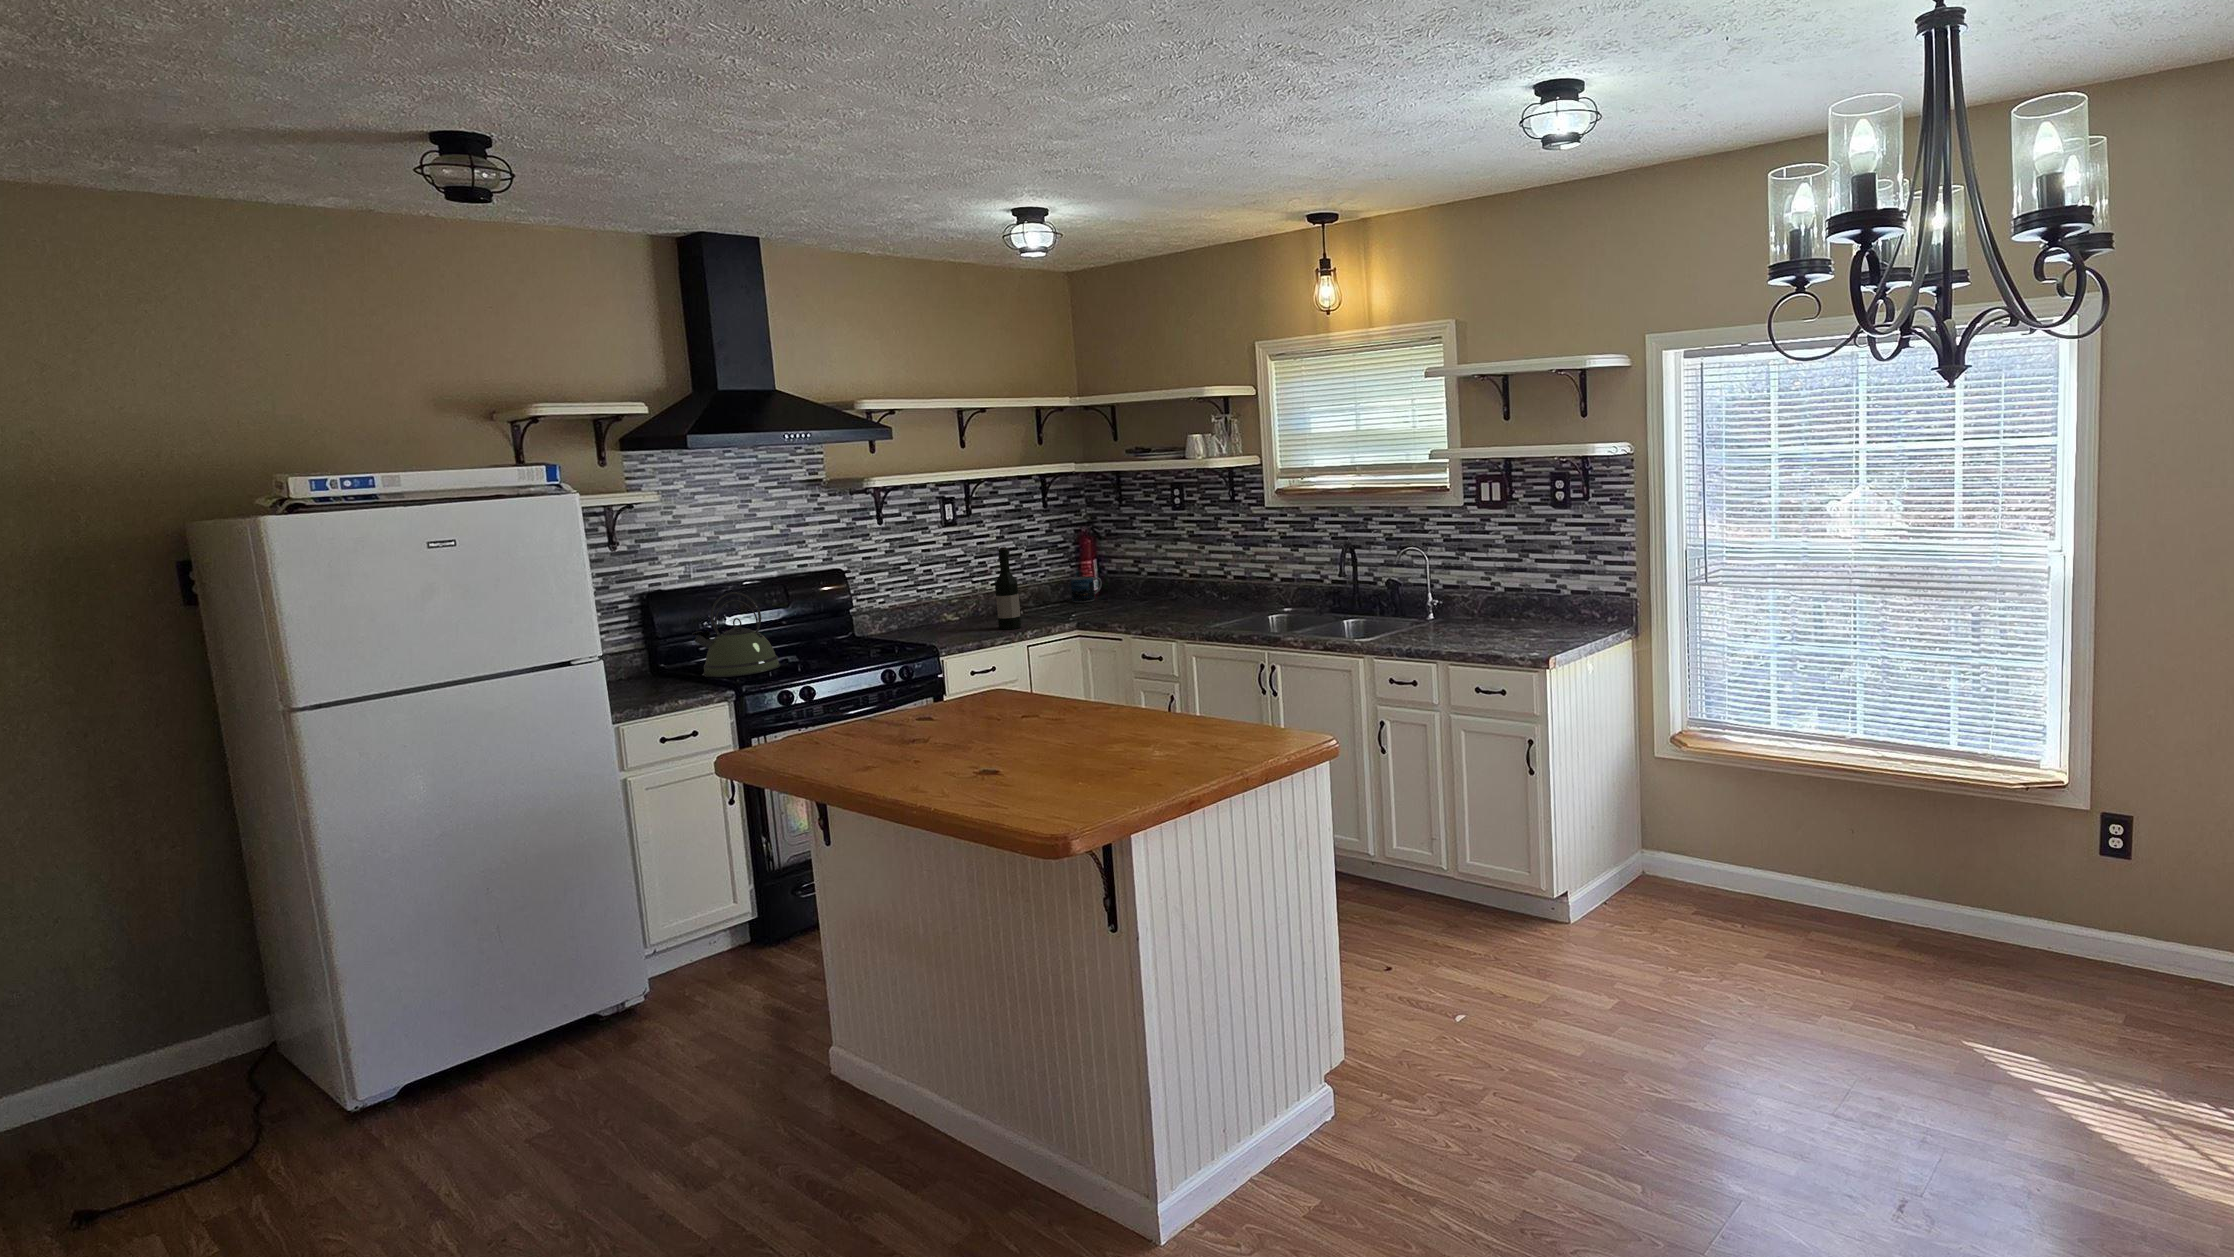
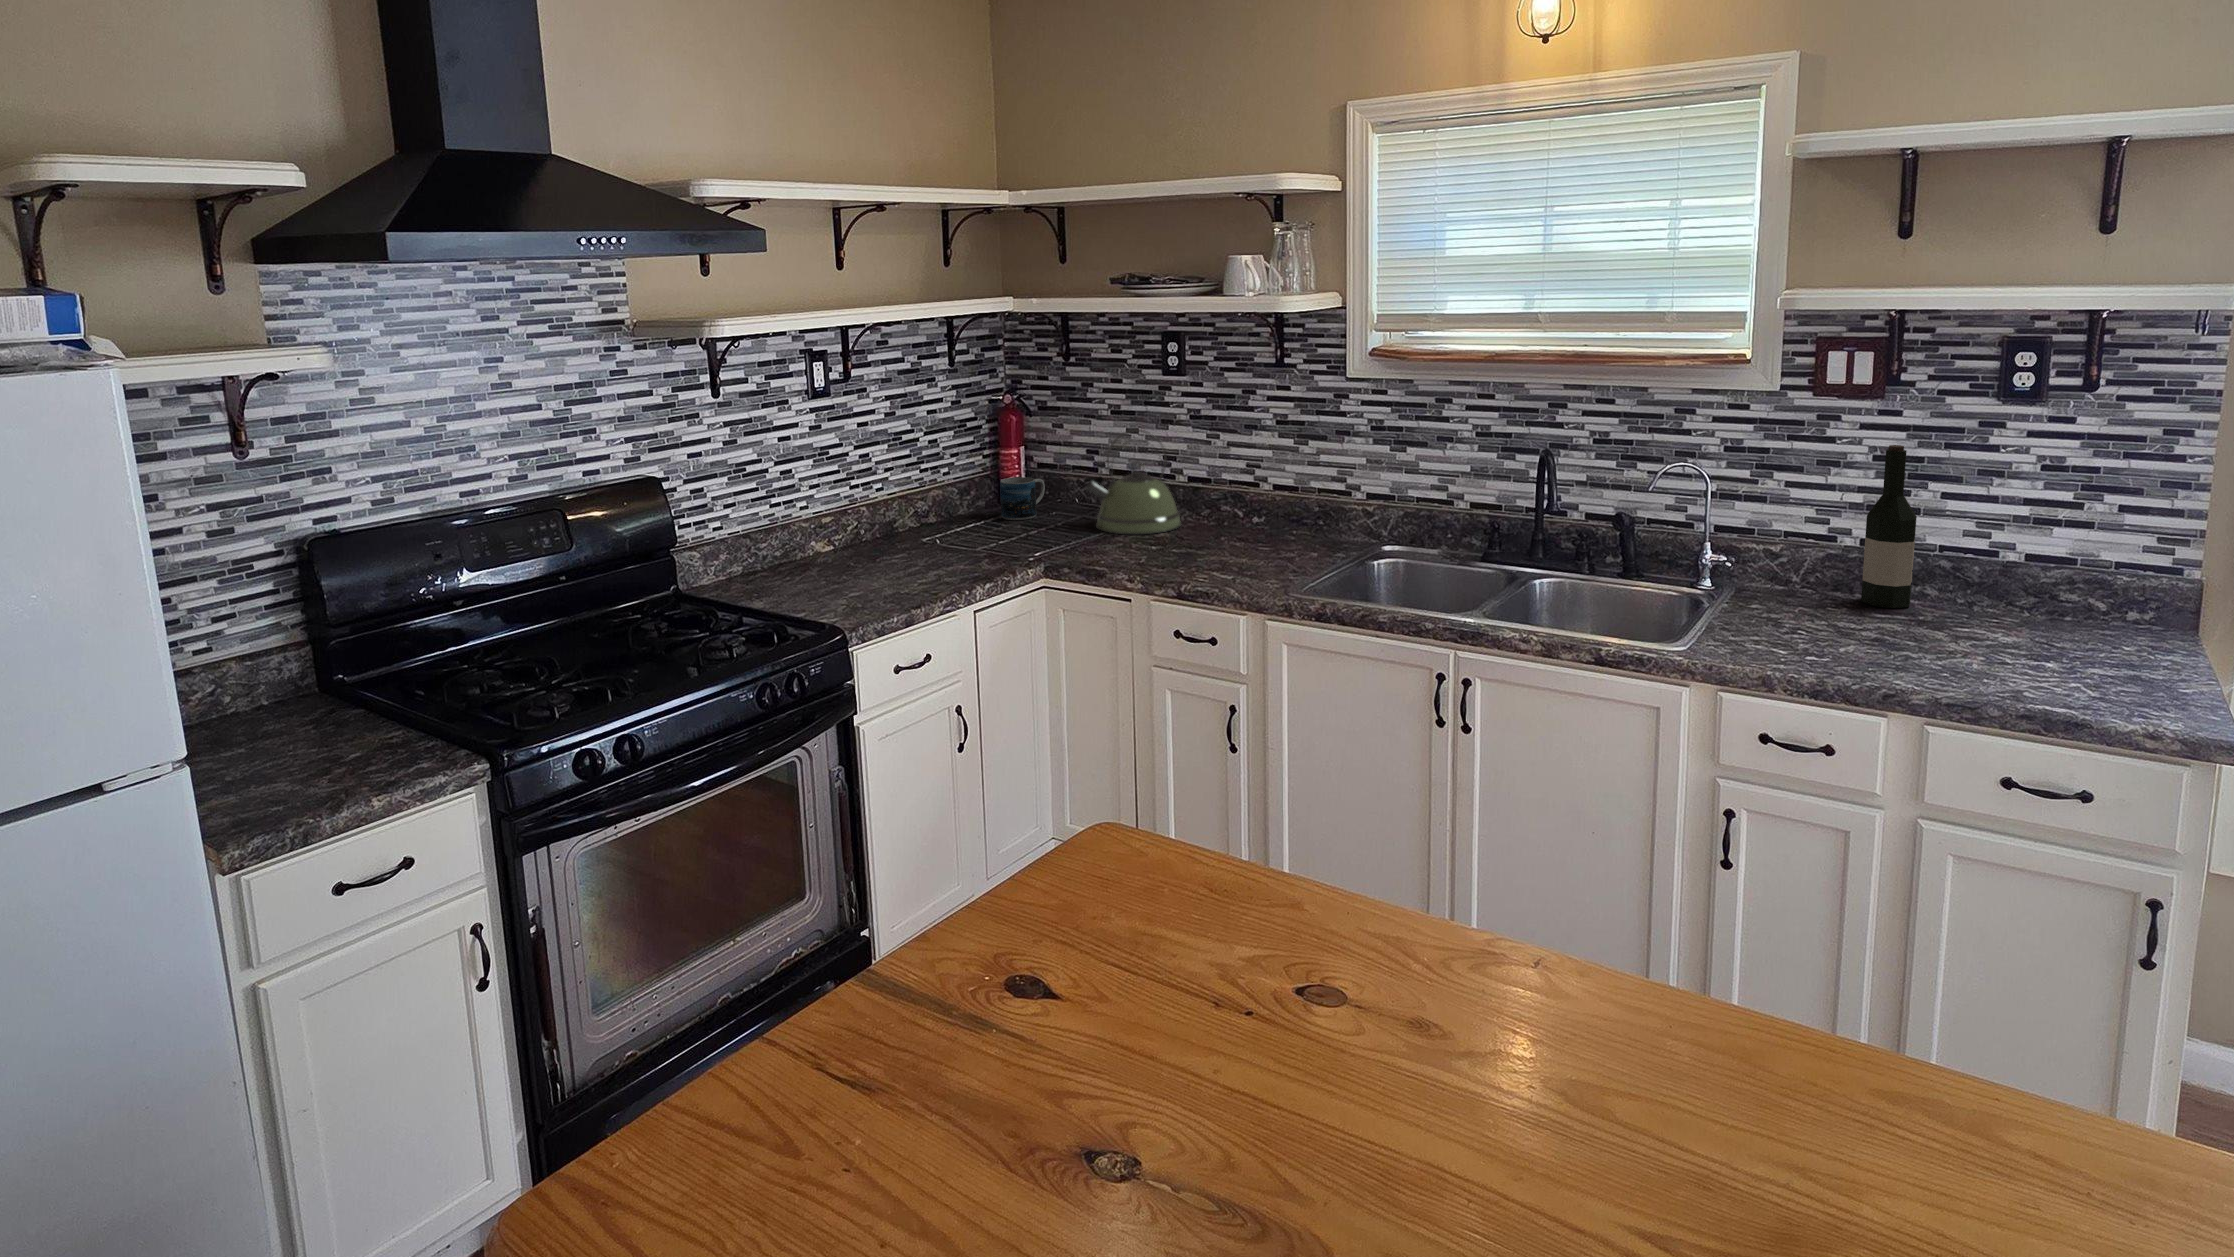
wine bottle: present [995,547,1021,630] -> present [1861,445,1917,608]
kettle: present [692,592,780,677] -> present [1083,429,1181,534]

